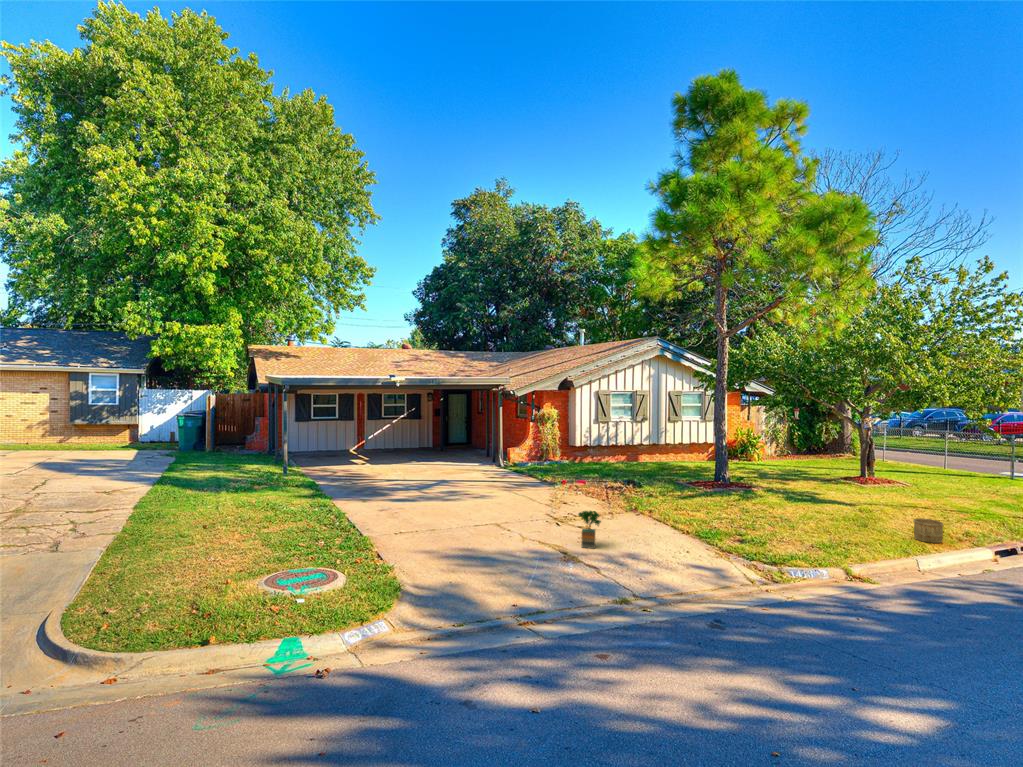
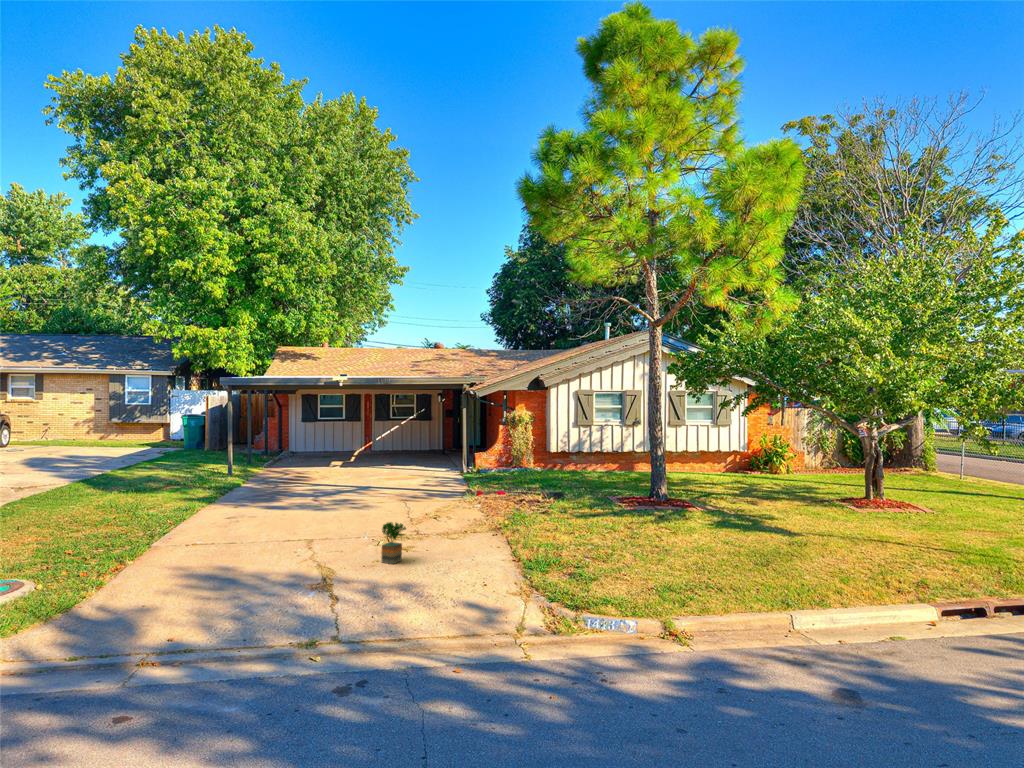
wooden bucket: present [913,518,943,543] -> none [780,551,815,583]

